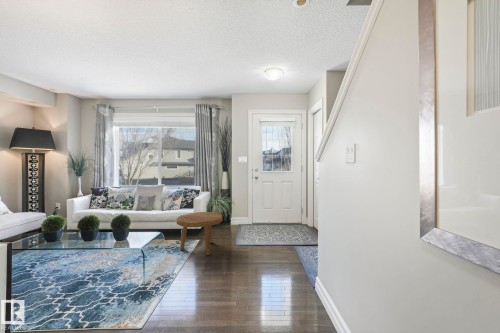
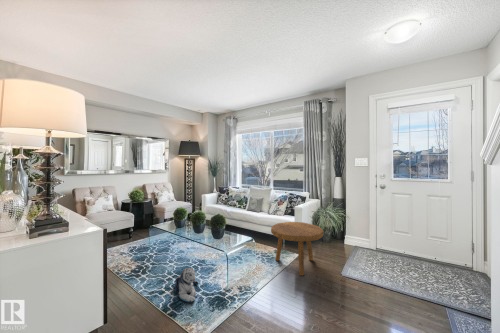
plush toy: none [77,274,115,309] -> present [174,268,198,303]

